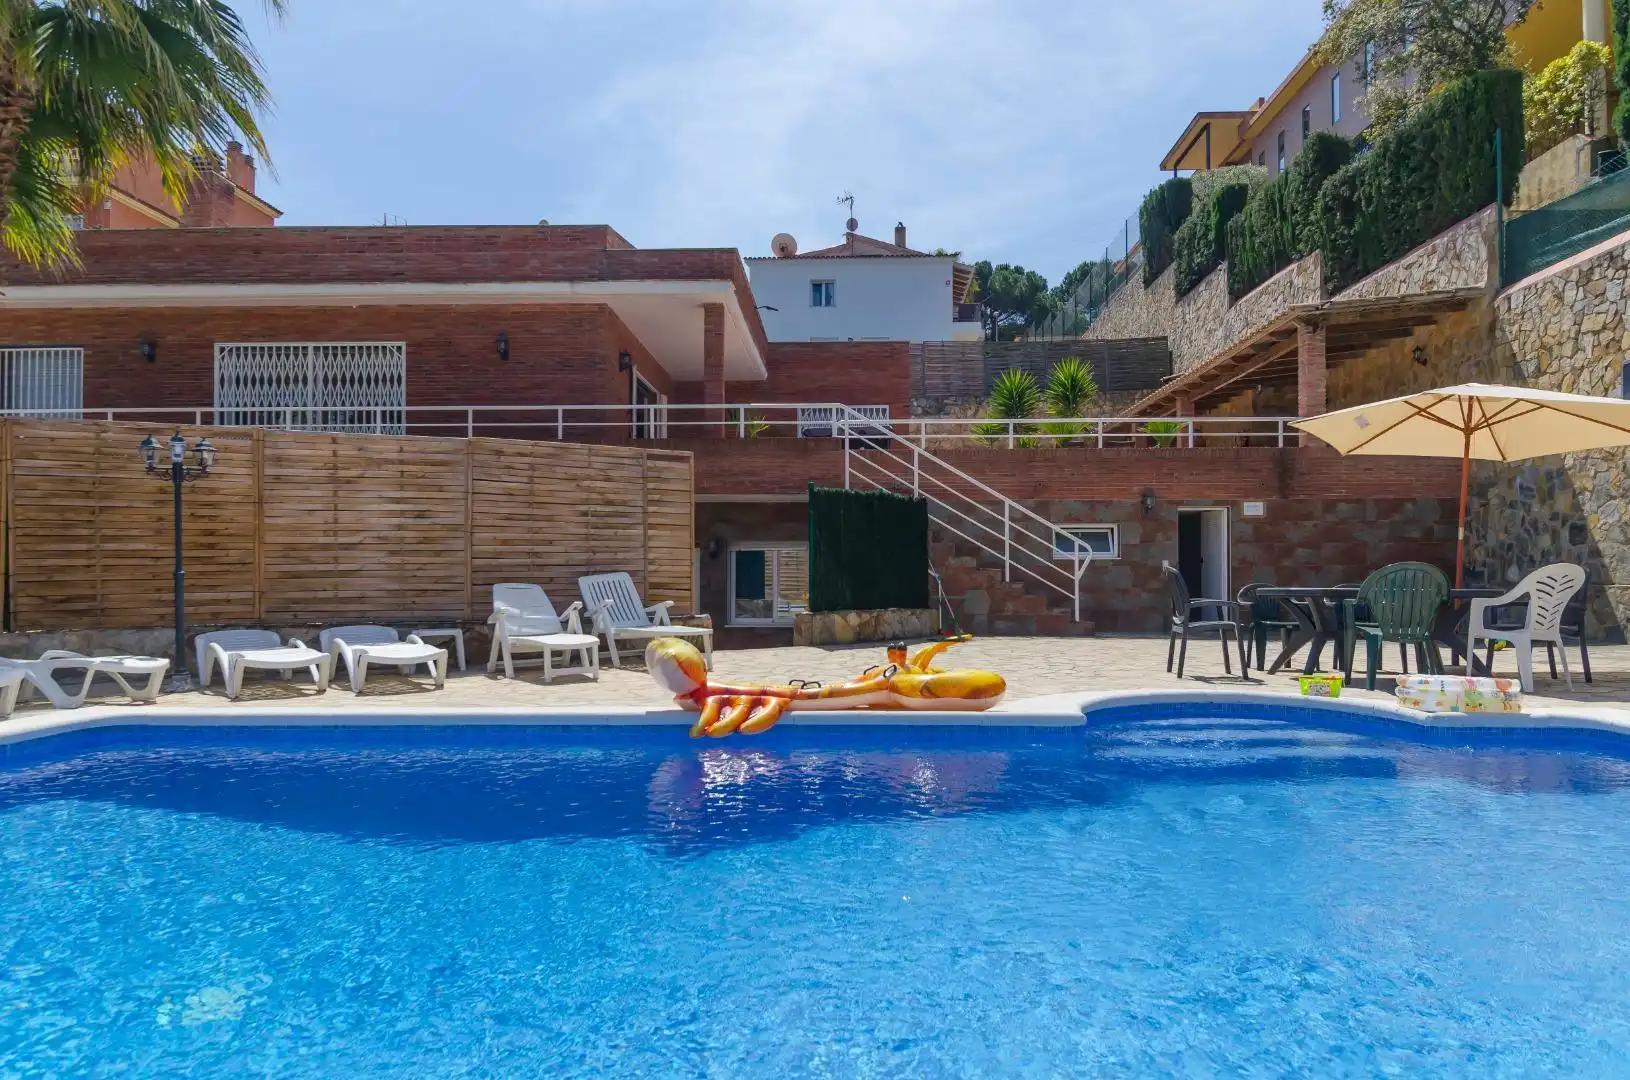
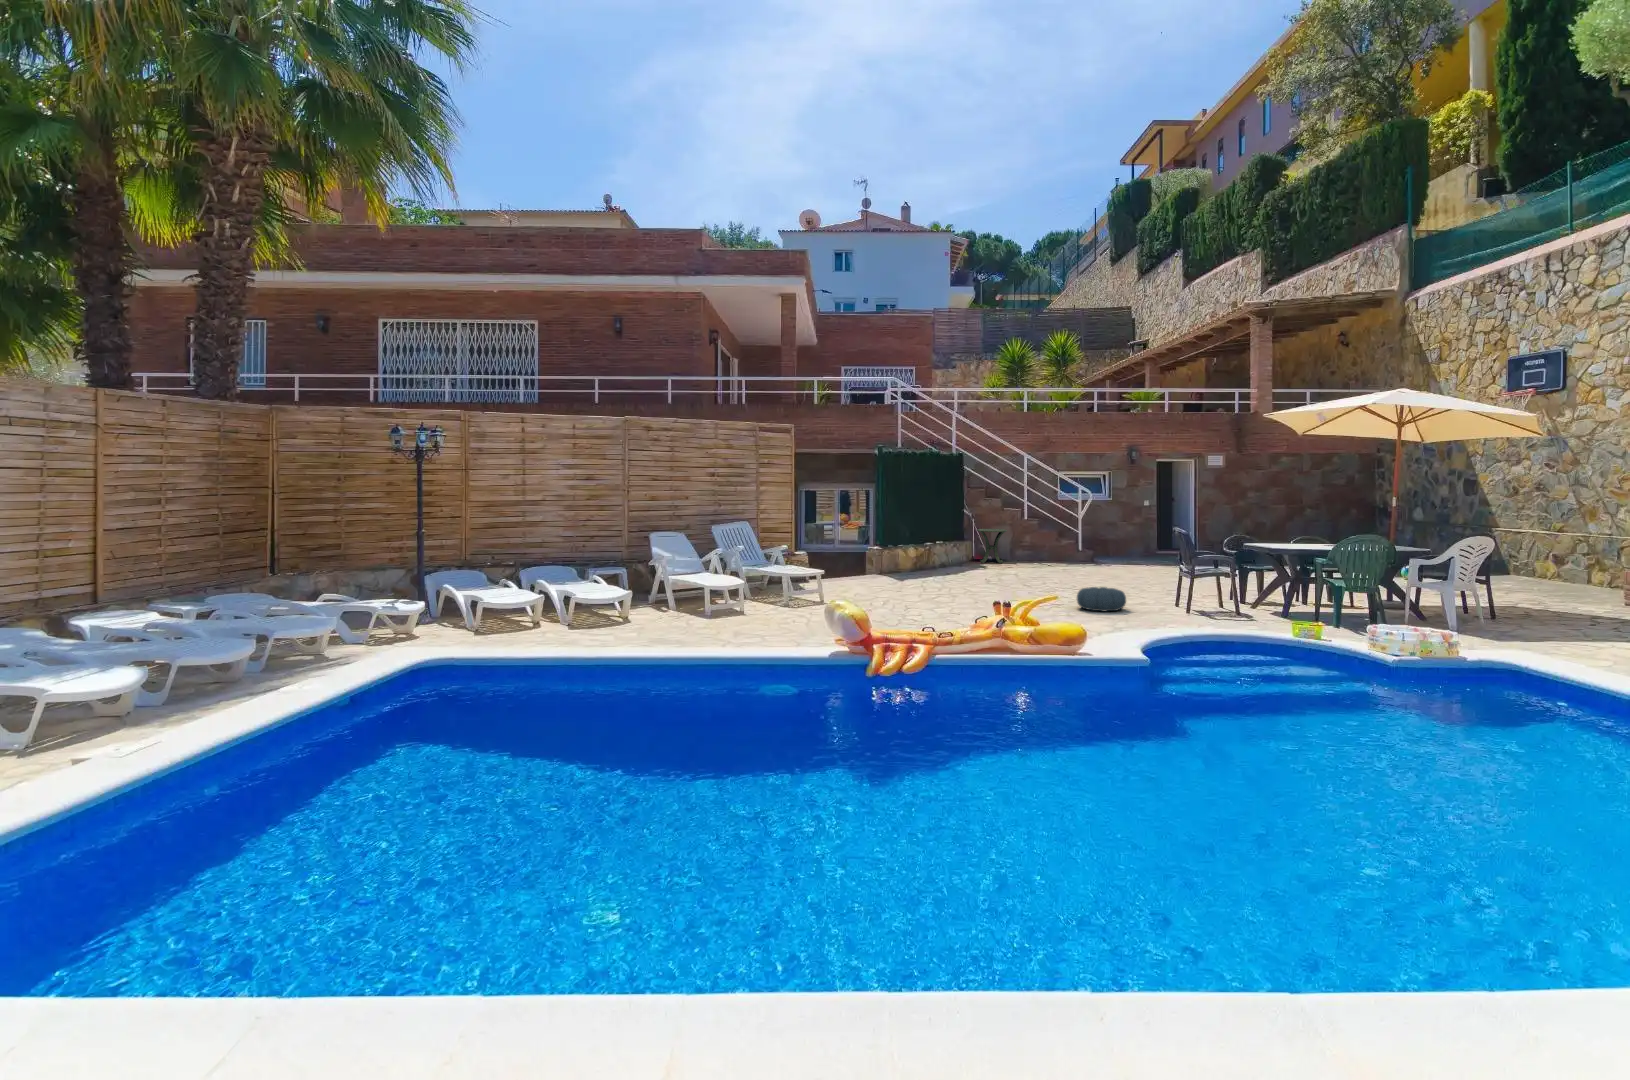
pouf: none [1032,647,1099,678] -> present [1077,587,1126,611]

